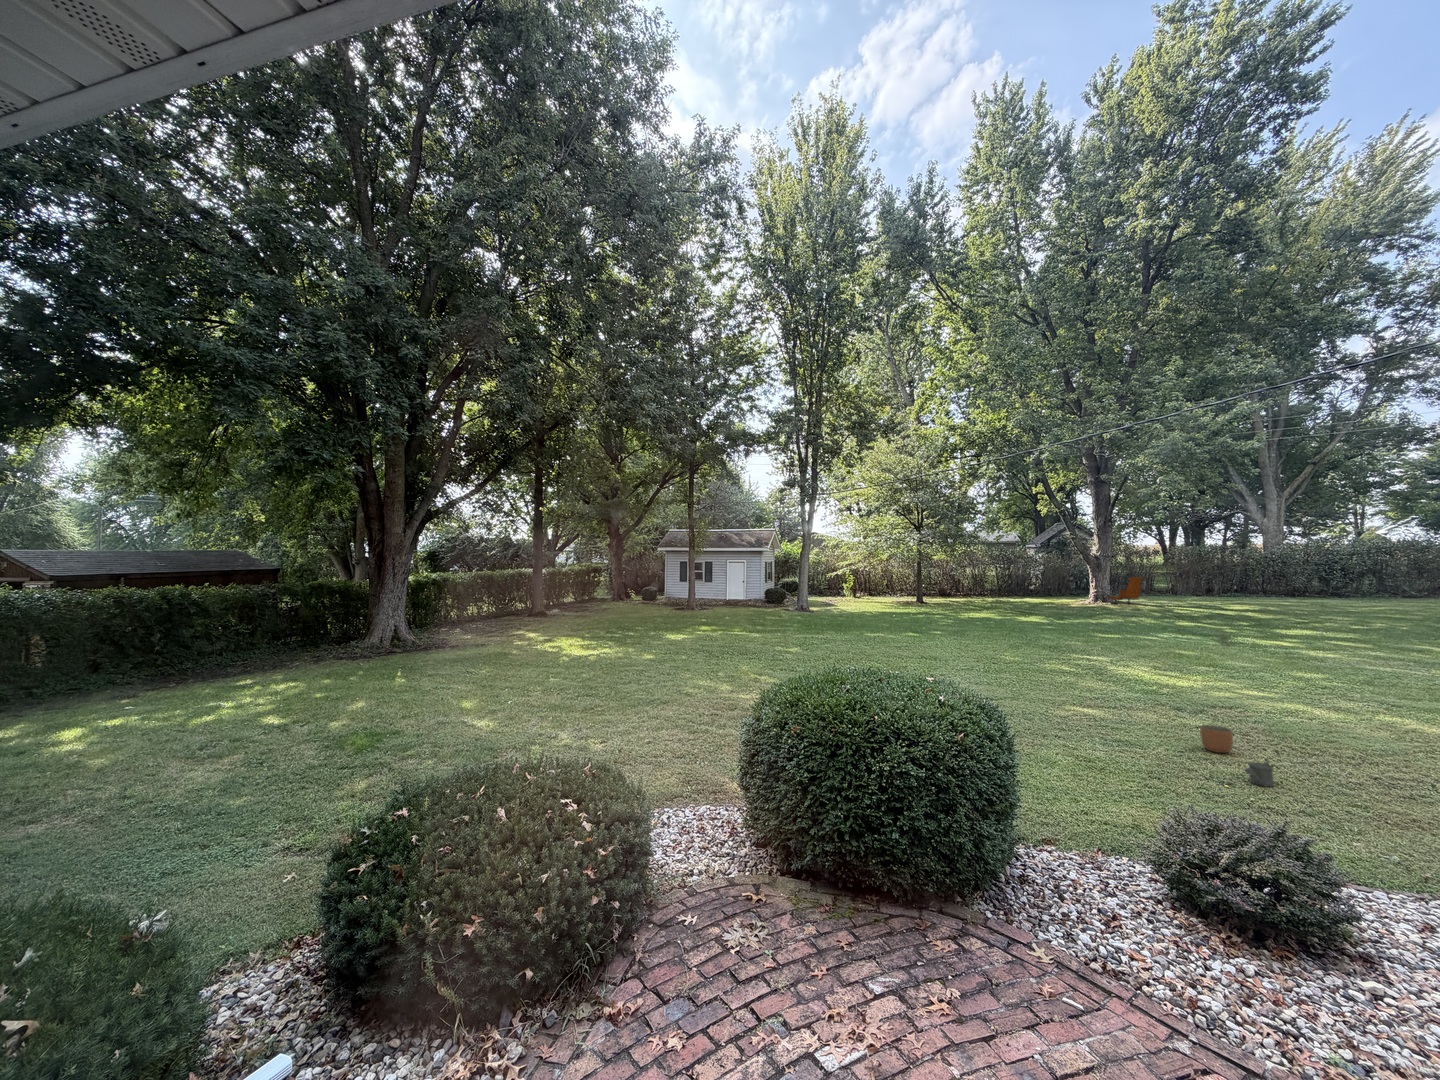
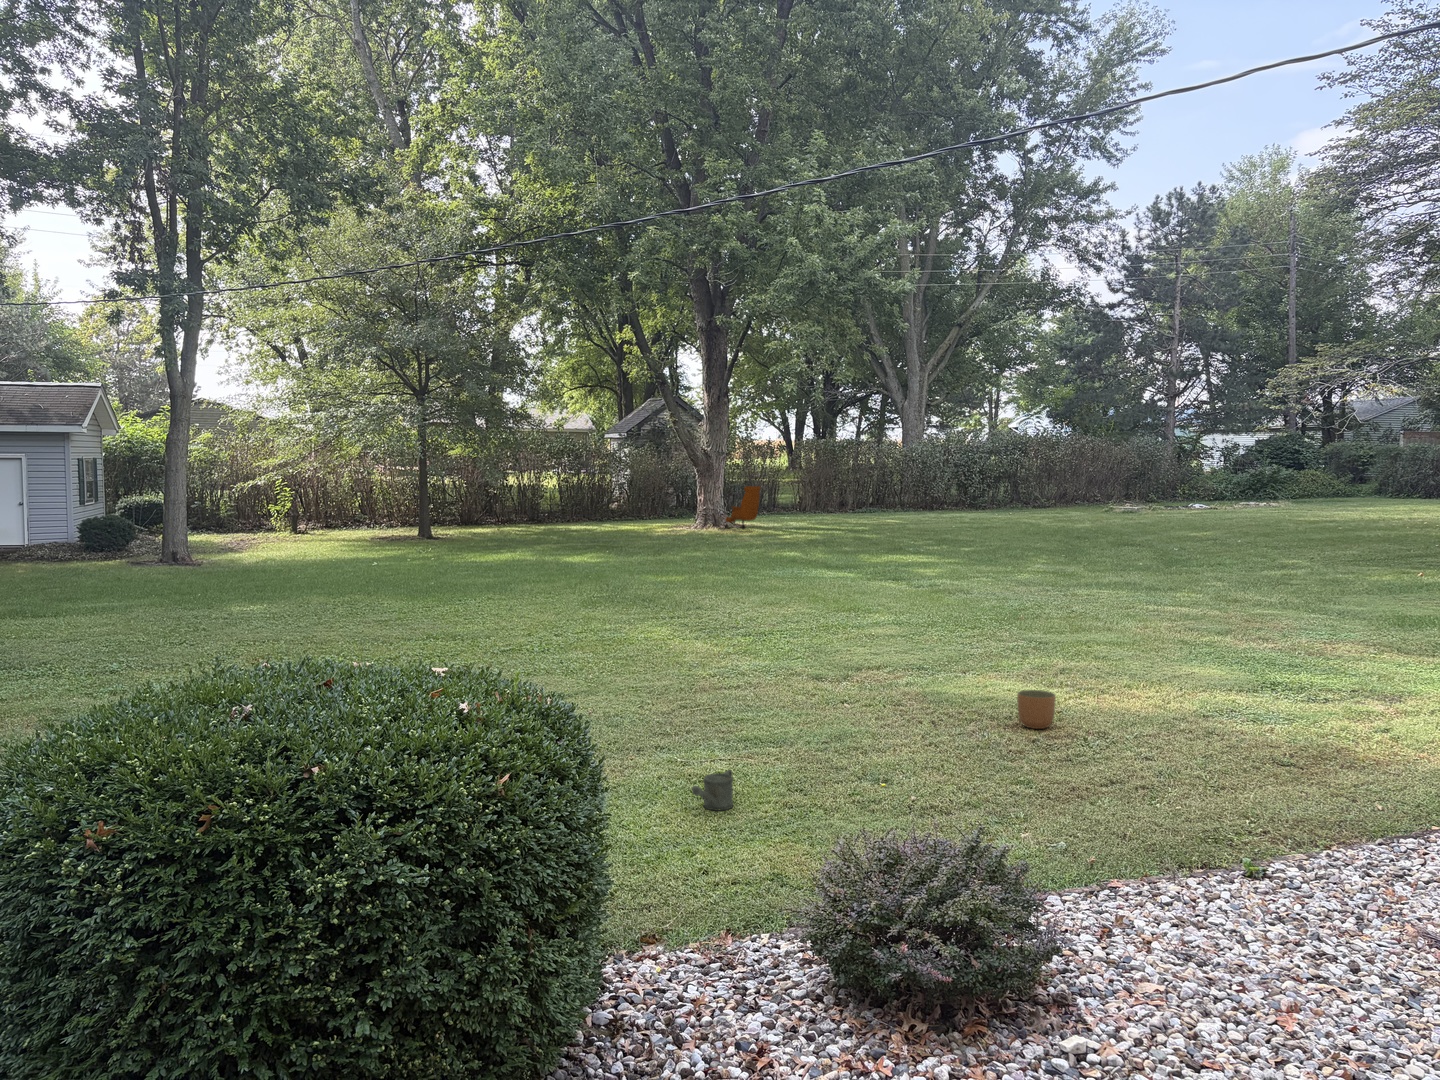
planter: present [1200,725,1233,753] -> present [1017,690,1056,729]
watering can: present [1245,762,1274,787] -> present [692,770,733,811]

